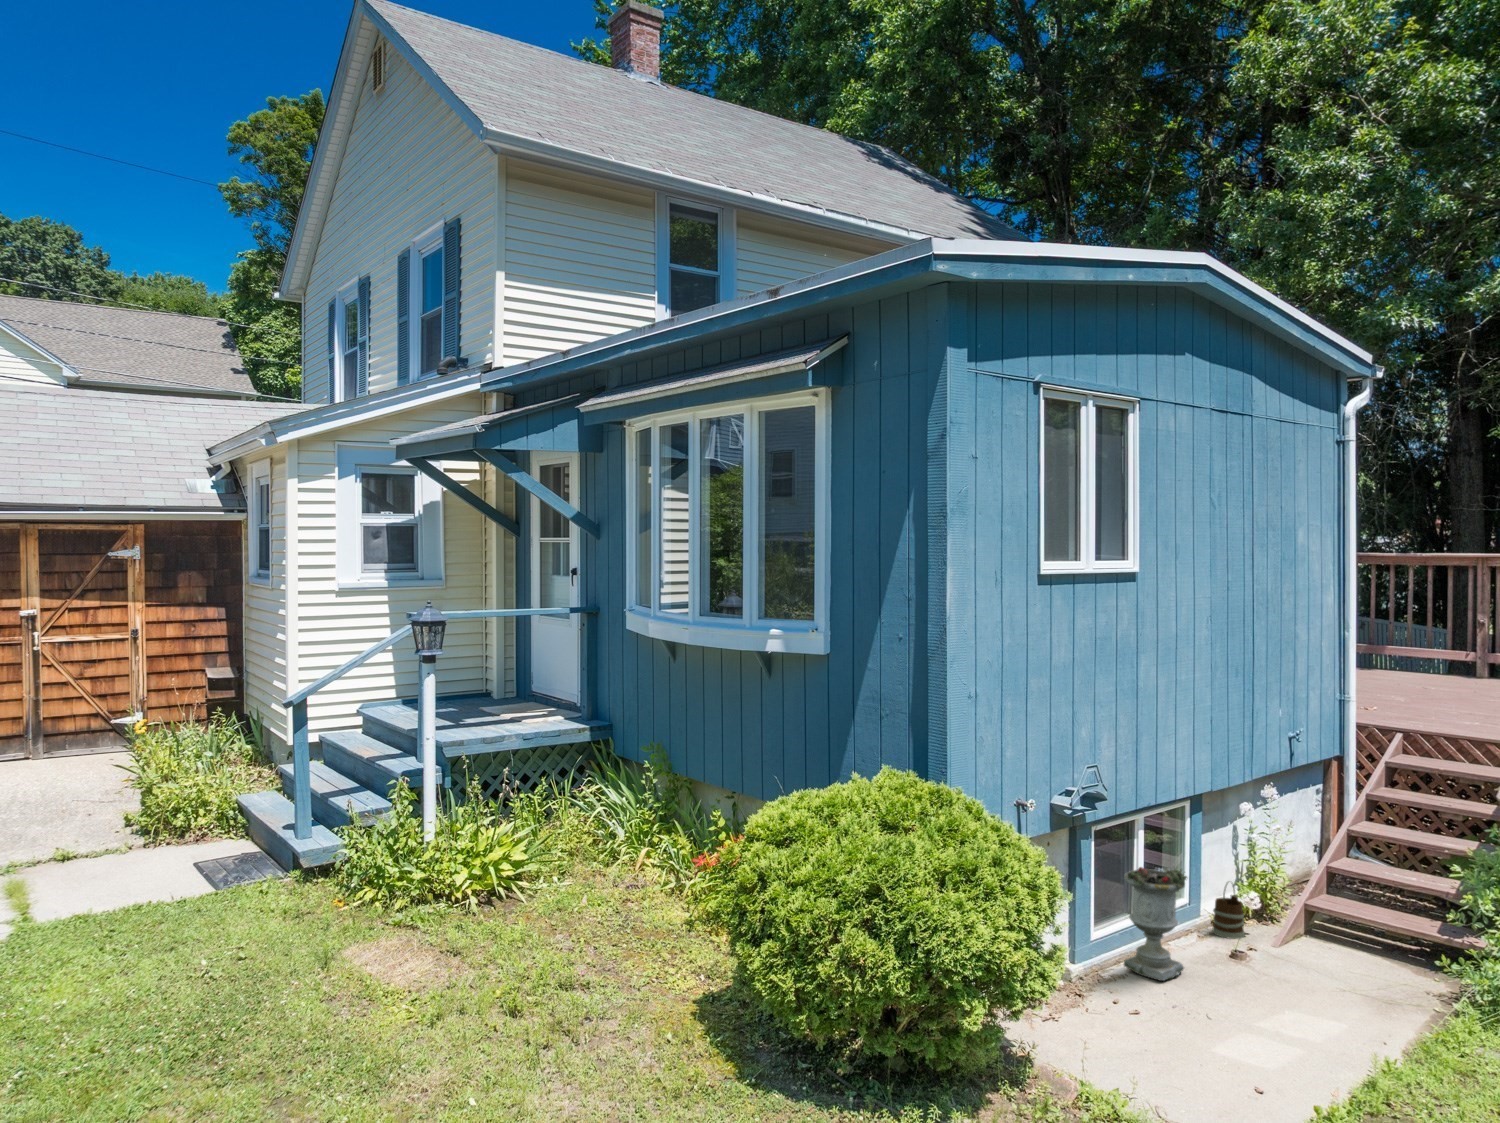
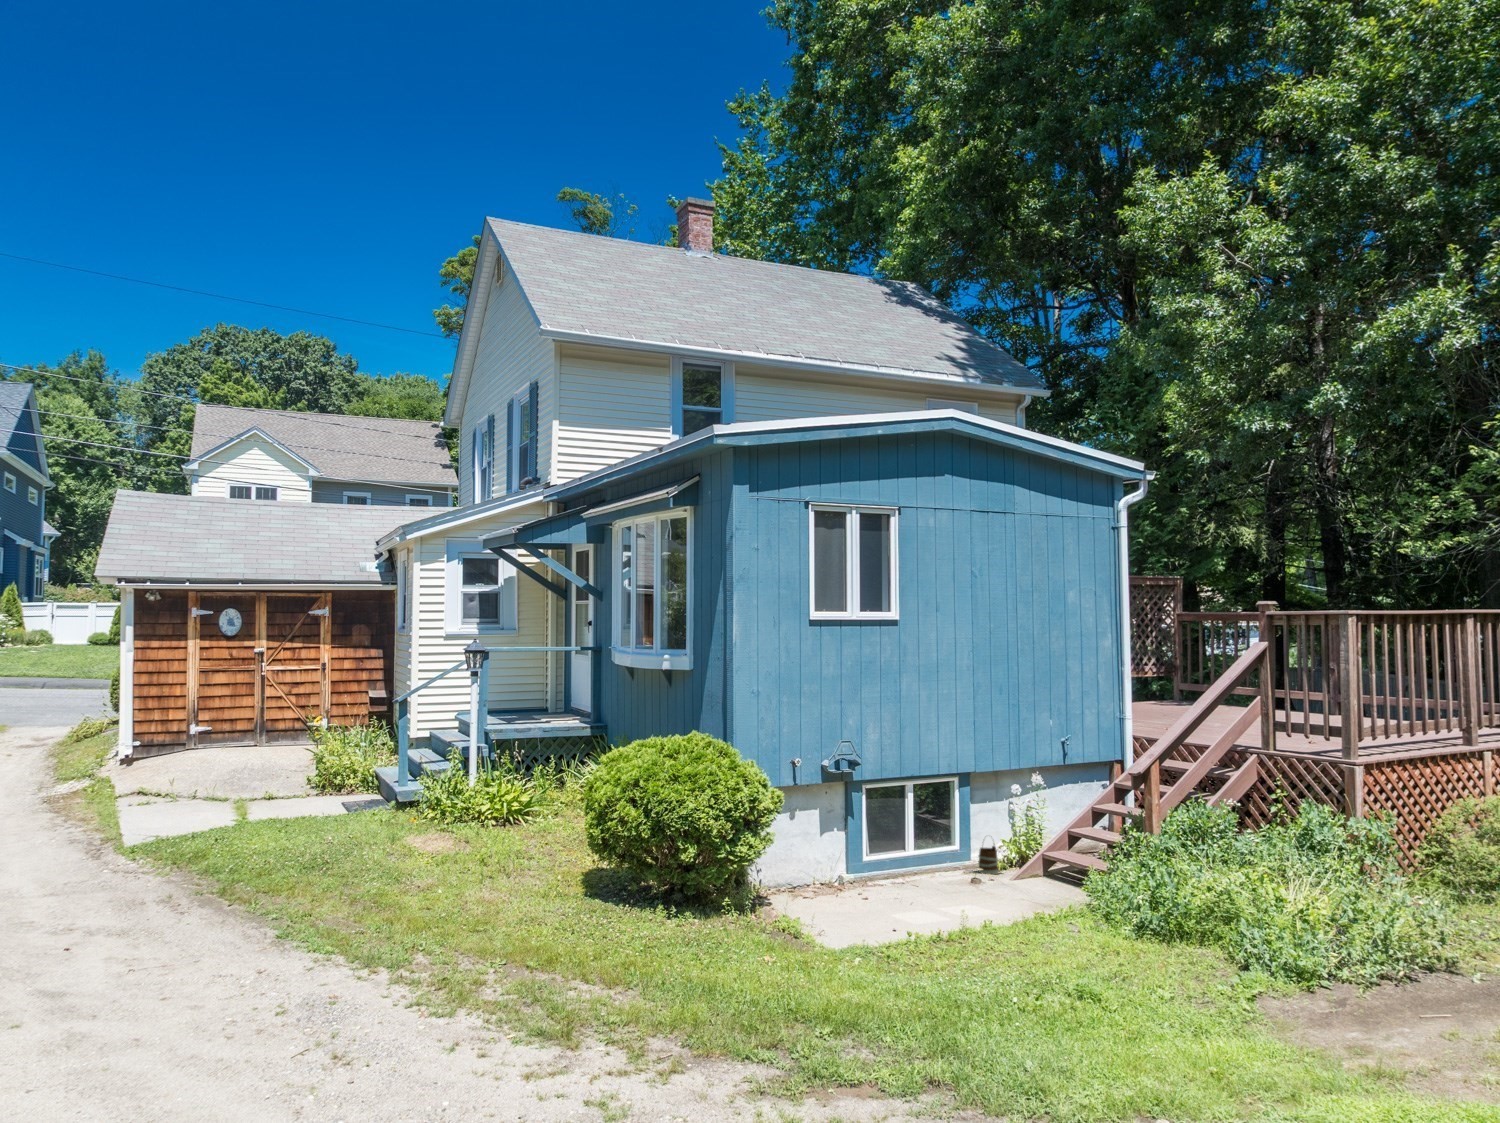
planter: present [1124,867,1187,981] -> none [887,813,927,886]

